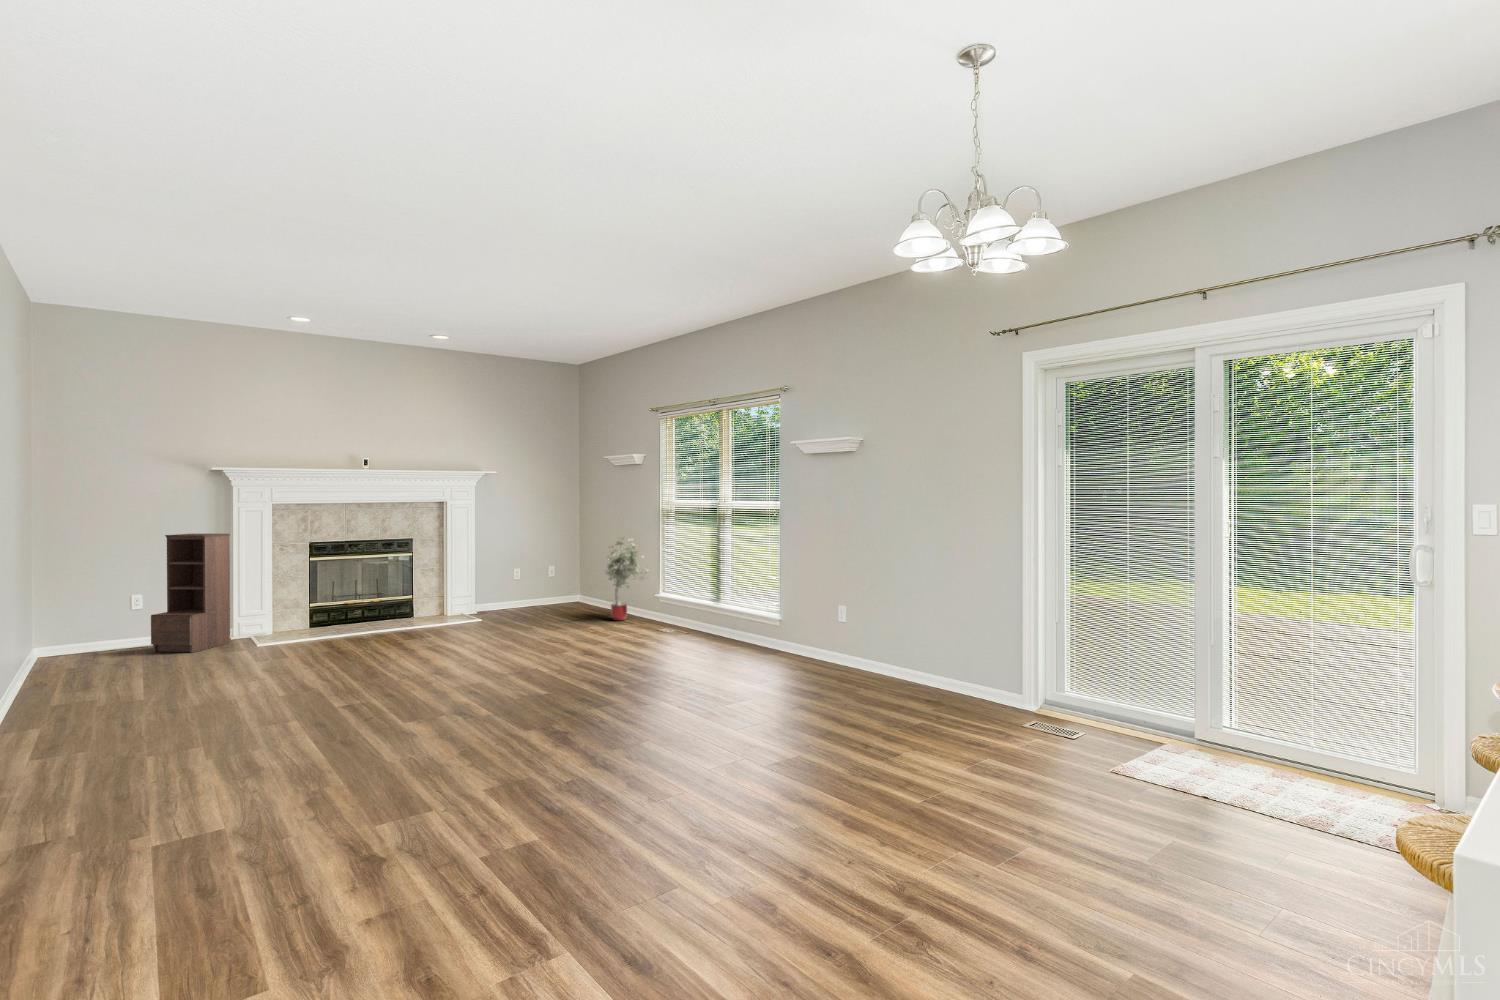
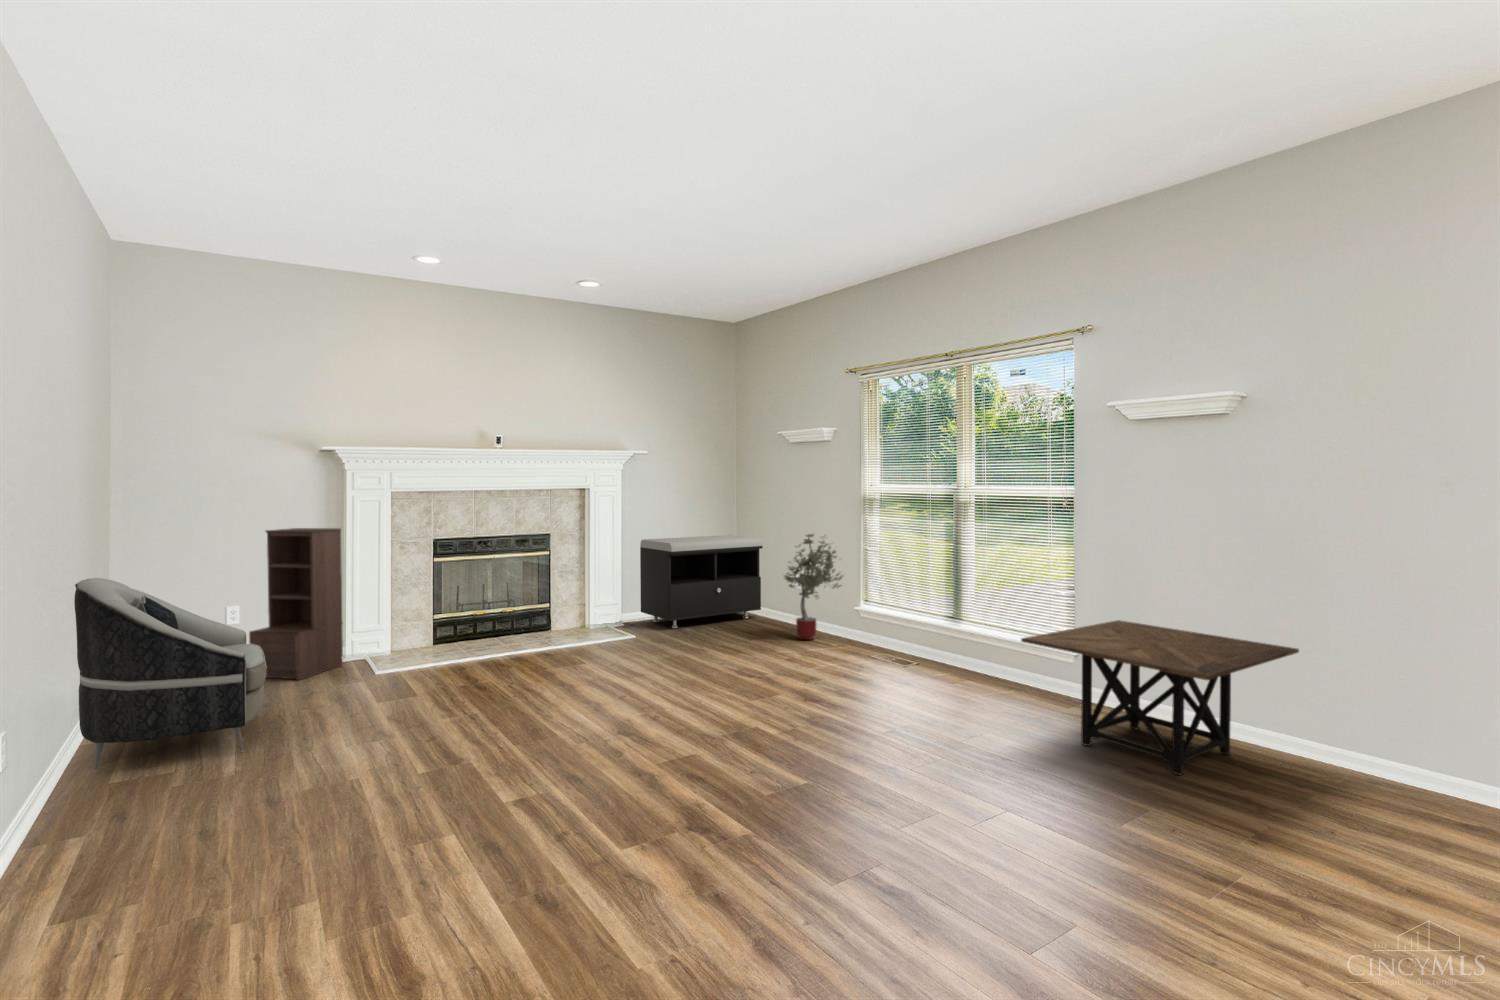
armchair: none [20,539,165,706] -> present [74,578,266,772]
storage bench: none [493,540,595,614] -> present [640,535,763,628]
side table: none [715,594,884,688] -> present [1021,620,1299,775]

